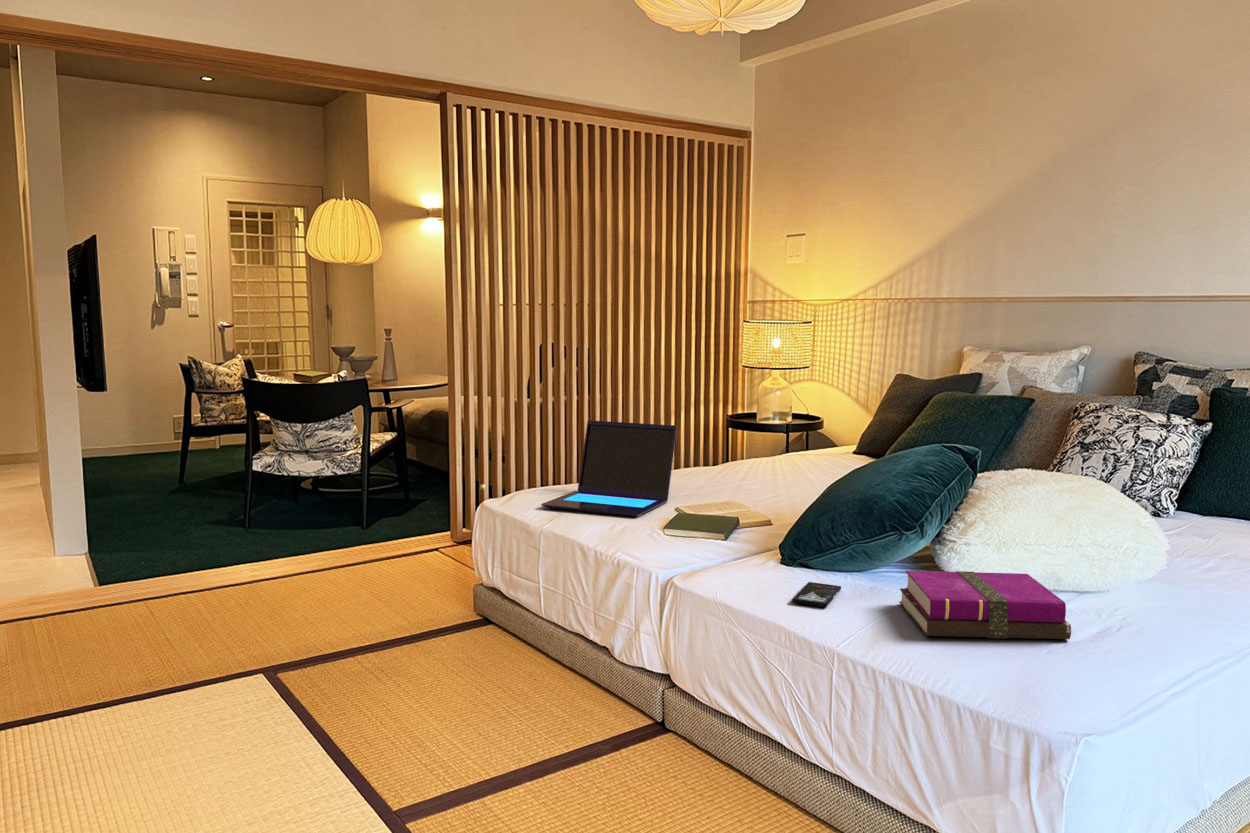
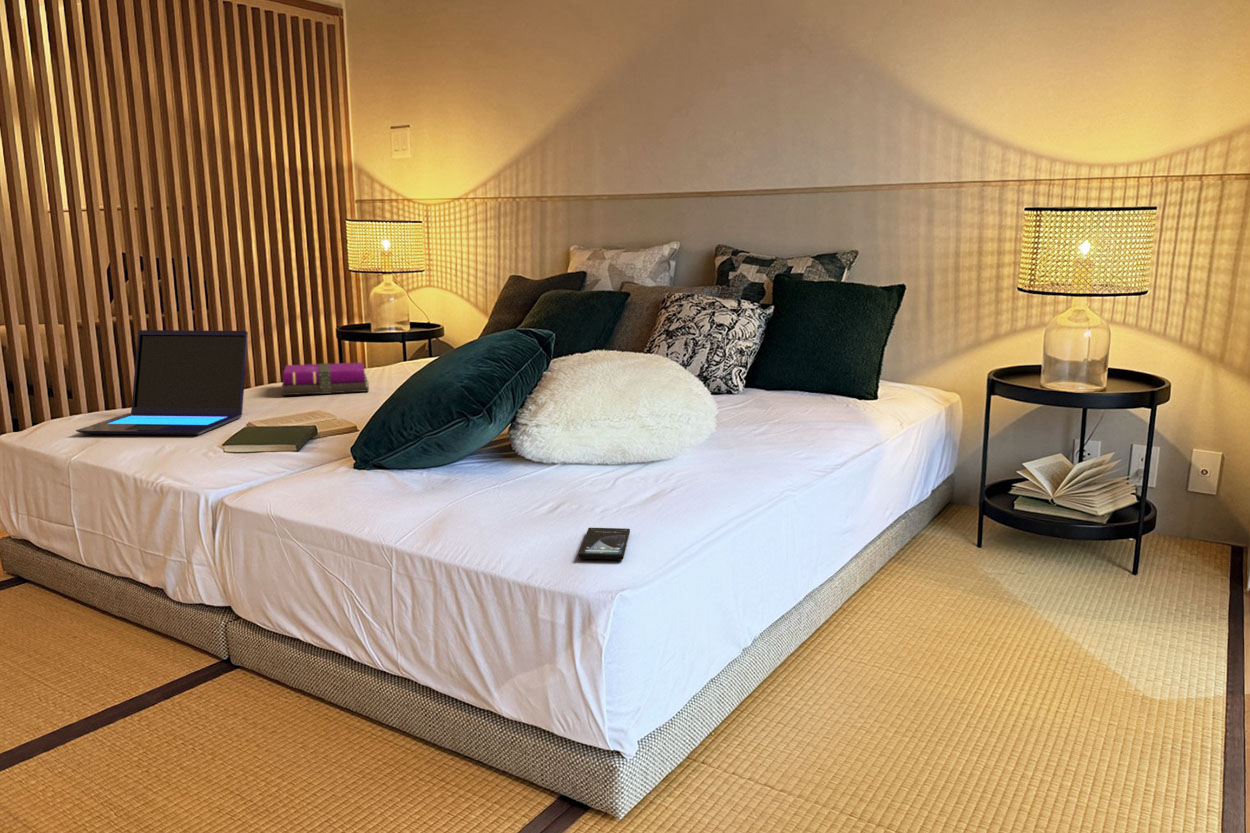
notebook: present [899,571,1071,639] -> present [282,363,369,395]
smartphone: present [792,582,841,607] -> present [578,528,630,560]

